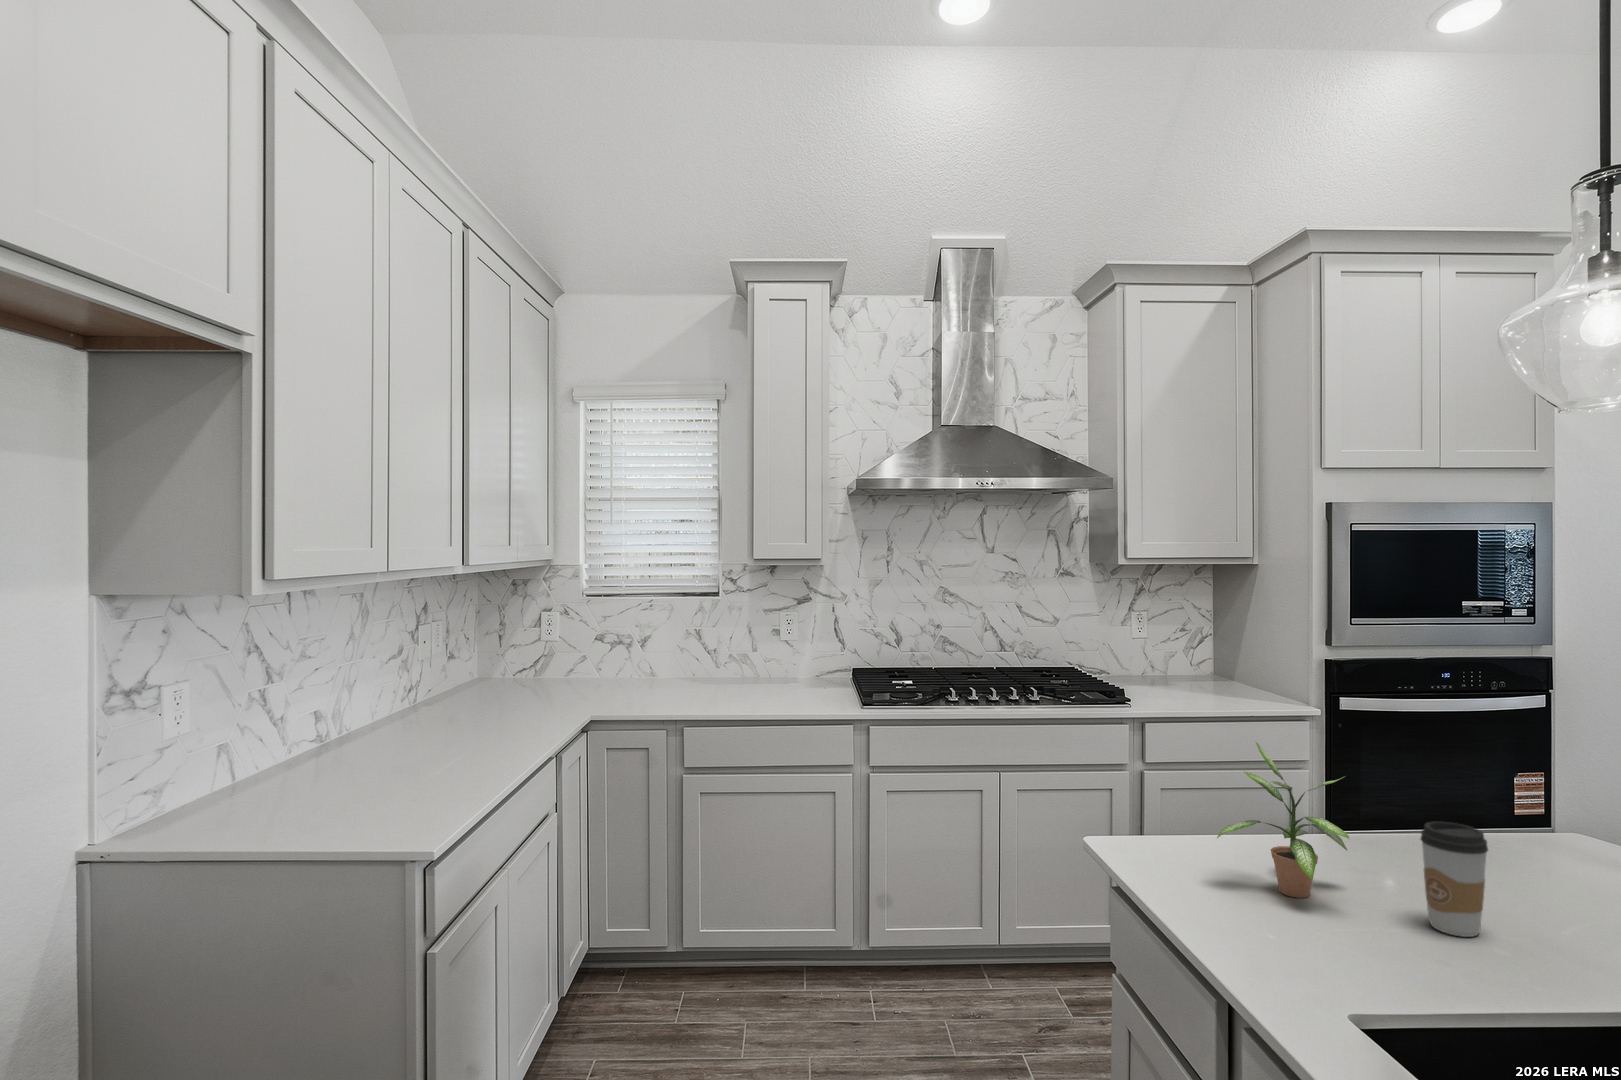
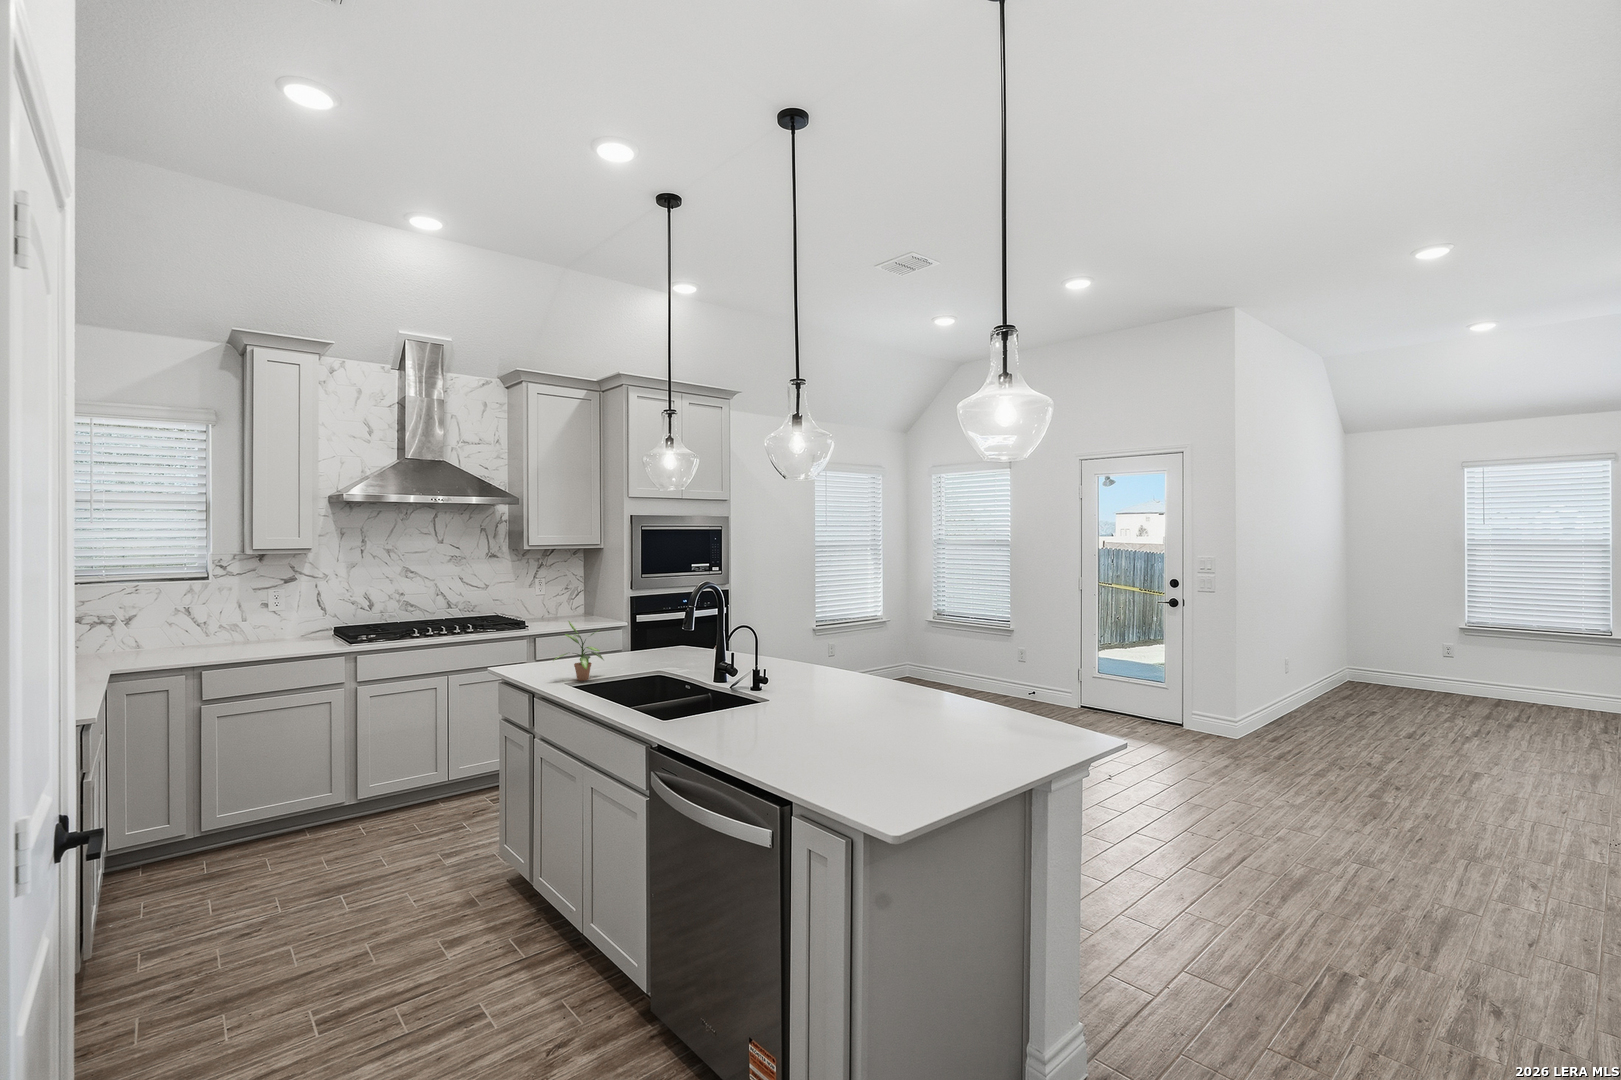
coffee cup: present [1421,822,1488,937] -> none [624,641,644,680]

